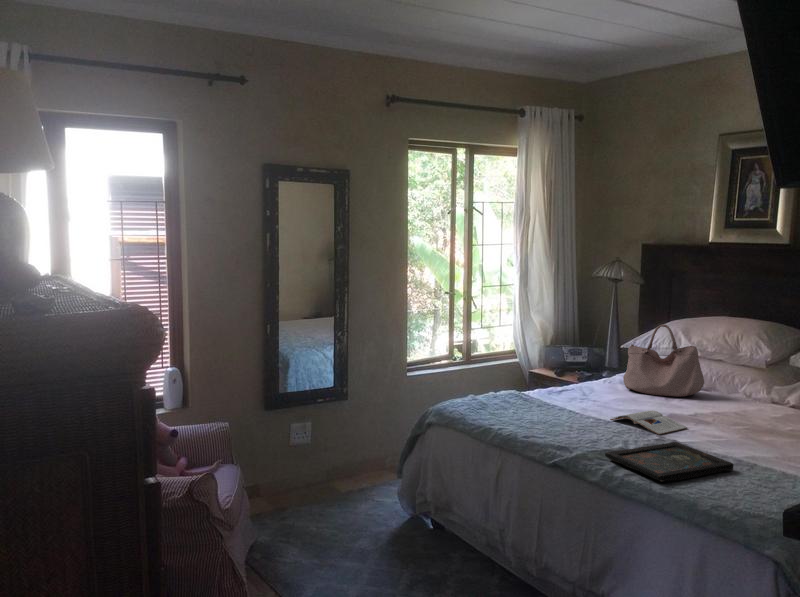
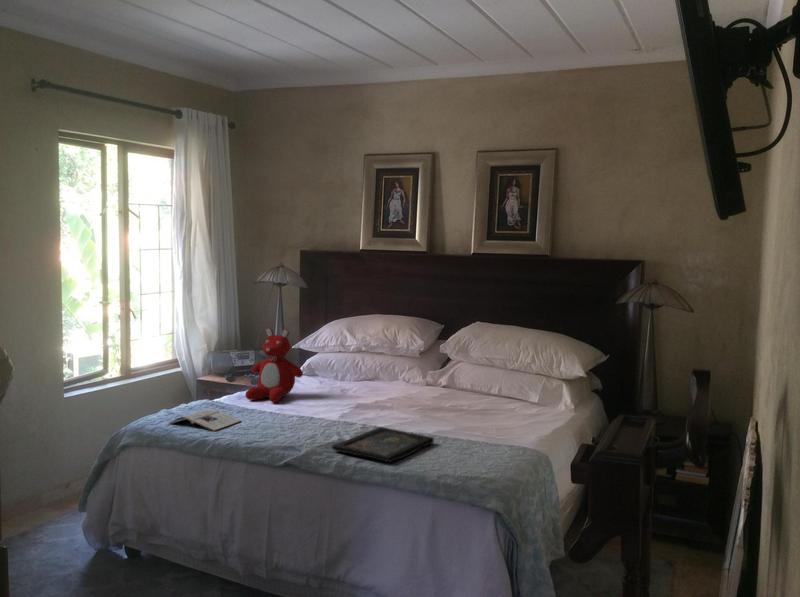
teddy bear: none [553,324,614,401] -> present [245,328,303,402]
handbag: present [623,324,704,397] -> none [304,324,373,389]
magazine: present [610,411,687,435] -> present [169,409,241,431]

